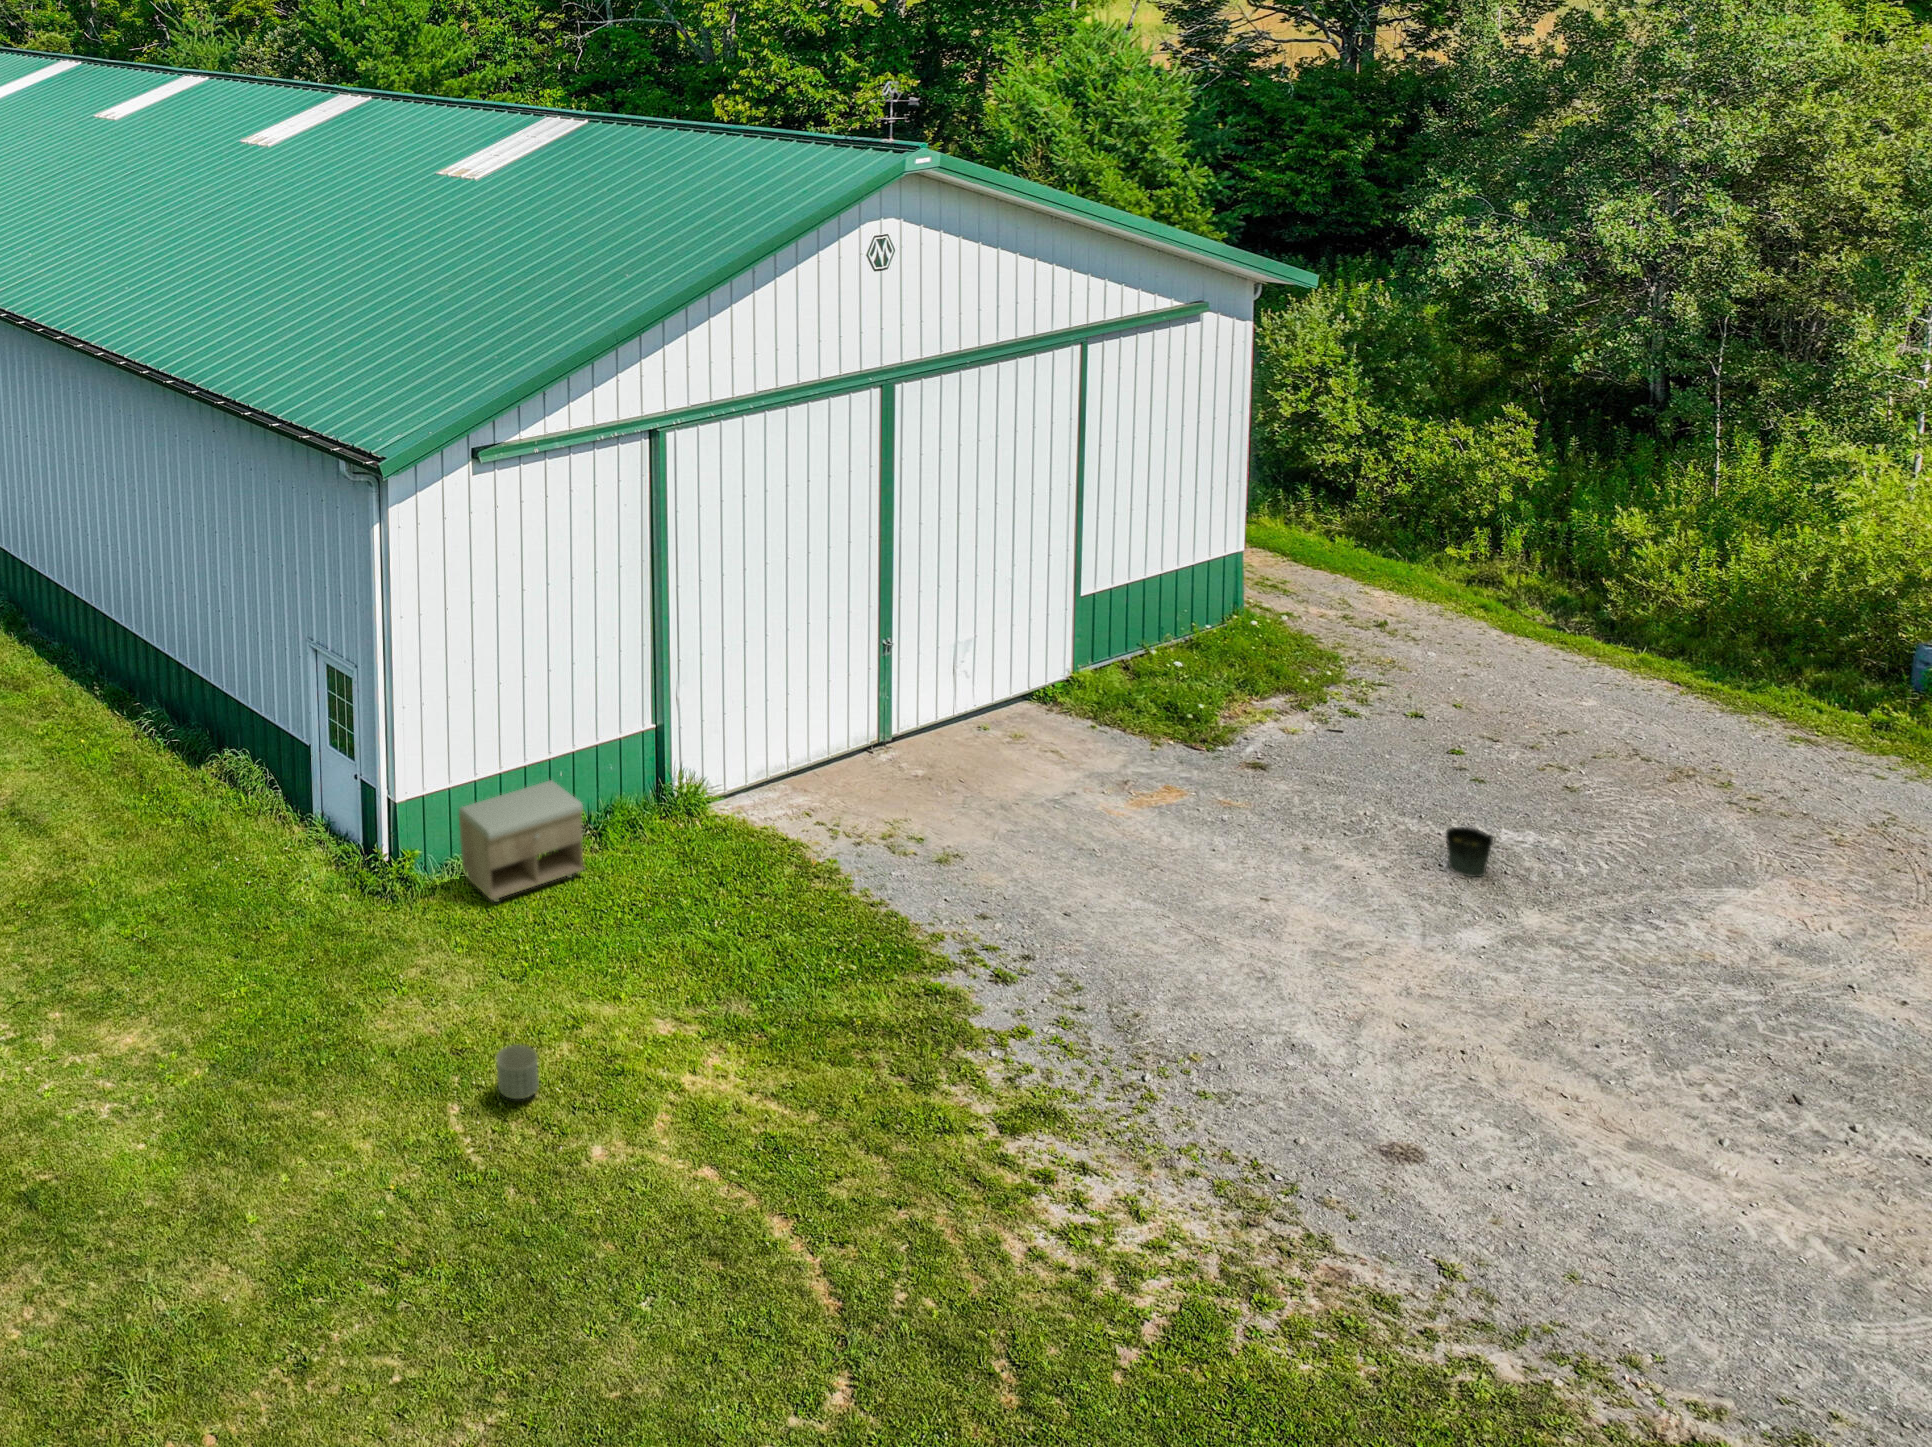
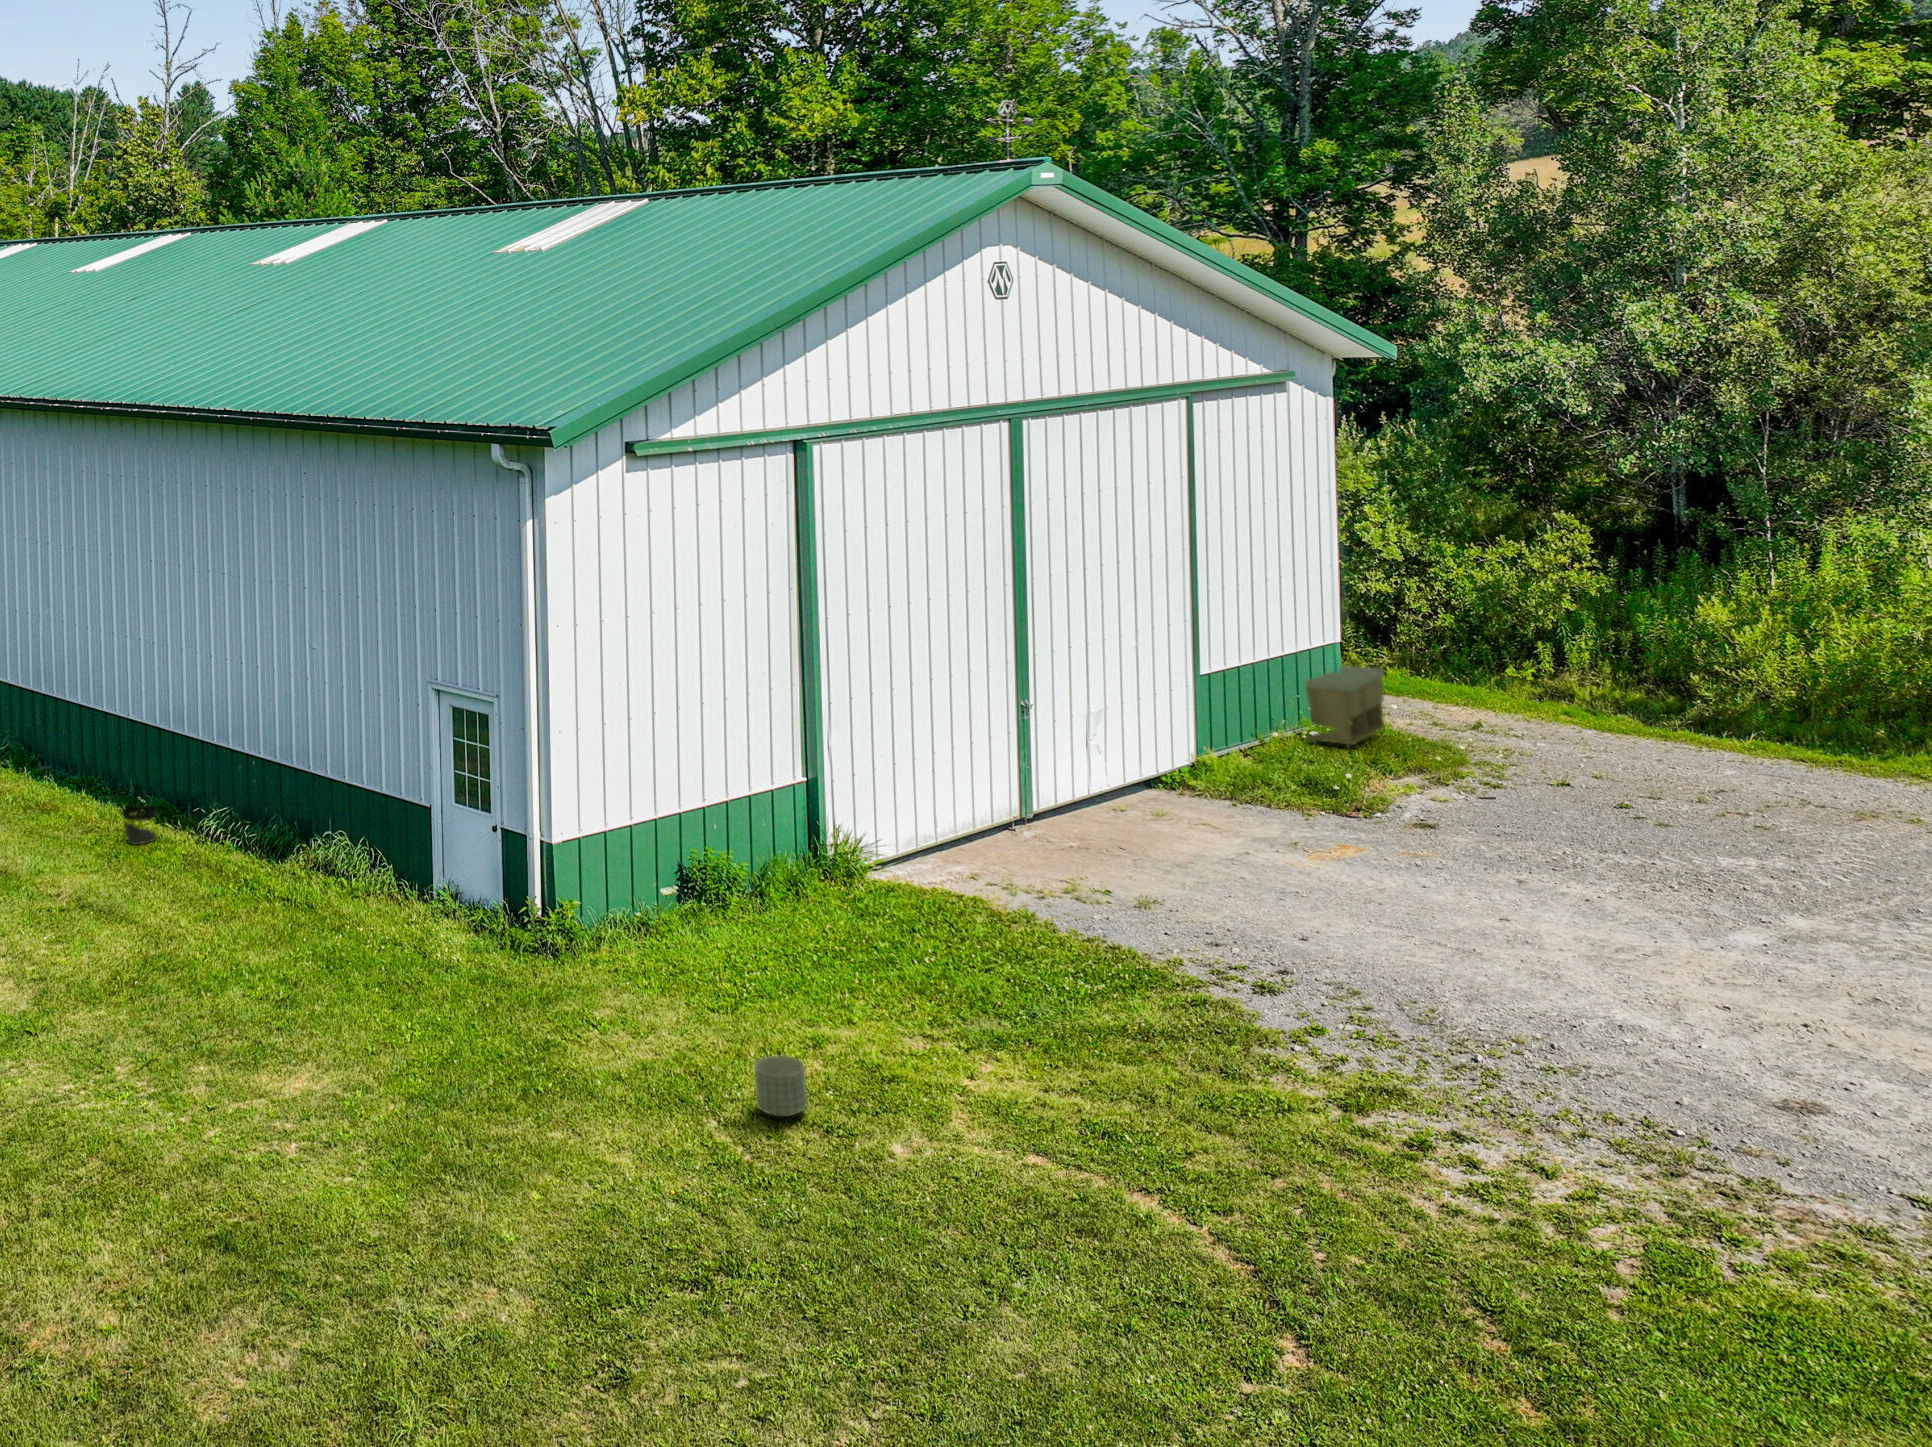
storage bench: present [459,780,584,902] -> present [1306,666,1385,748]
bucket: present [1446,827,1493,877] -> present [121,804,157,845]

